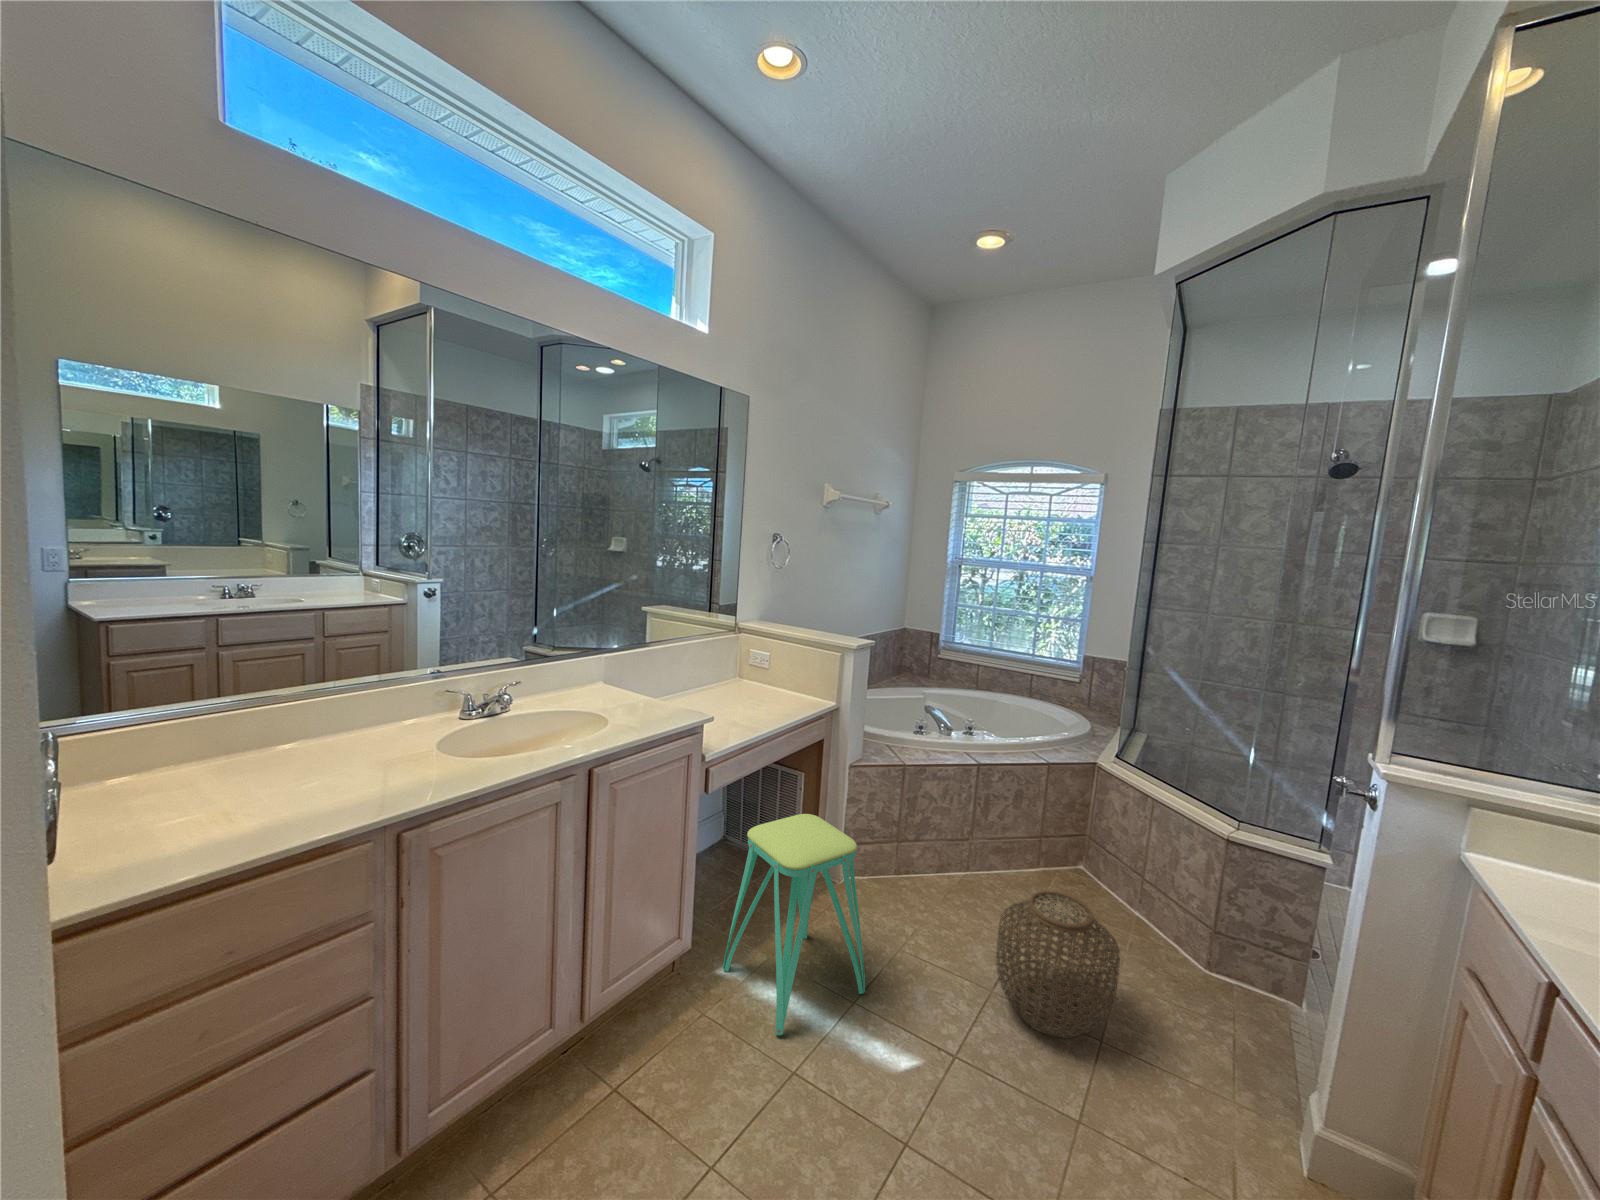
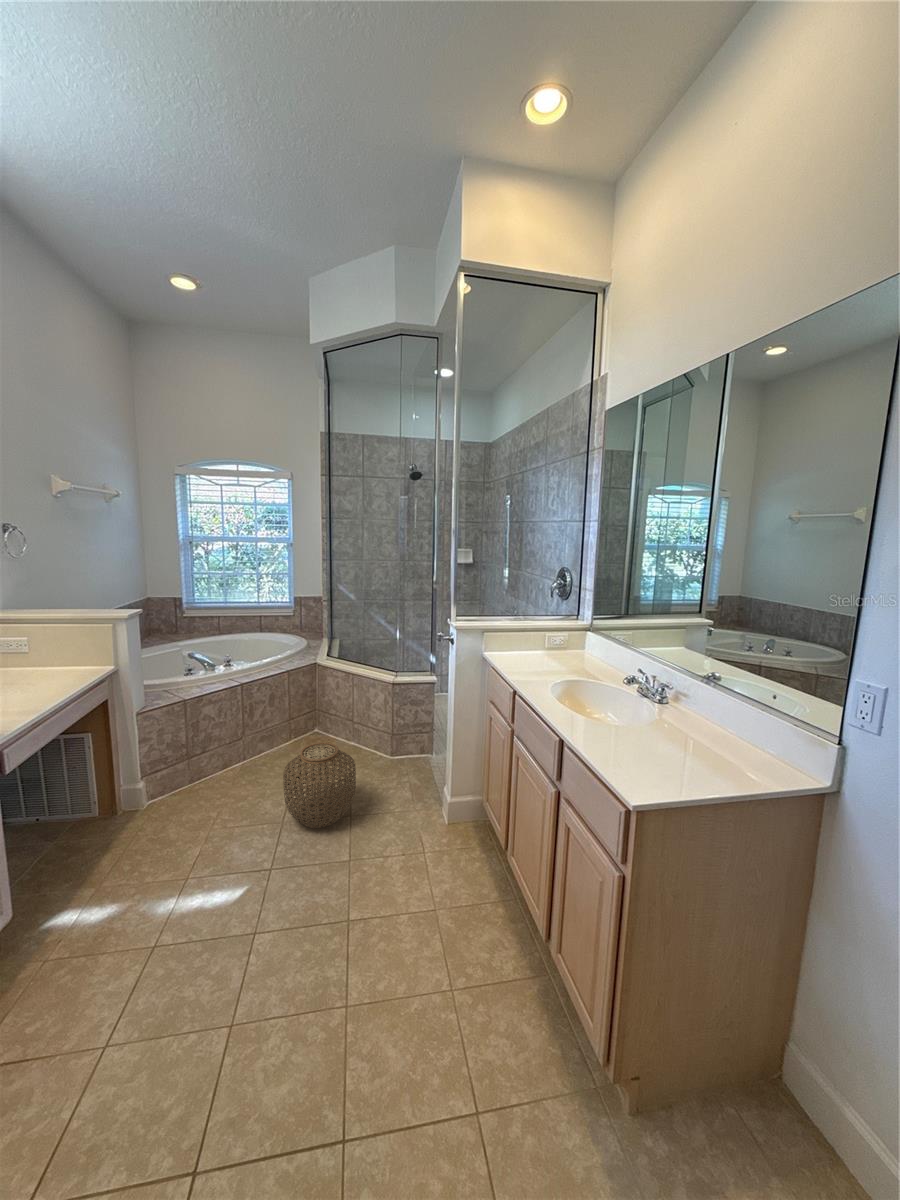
stool: present [723,814,865,1035] -> none [50,761,195,937]

